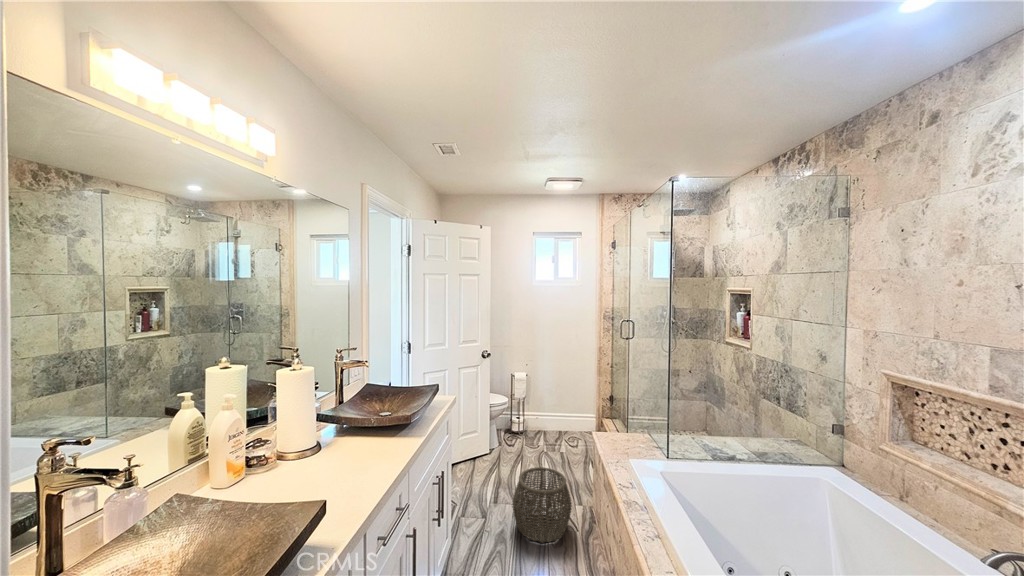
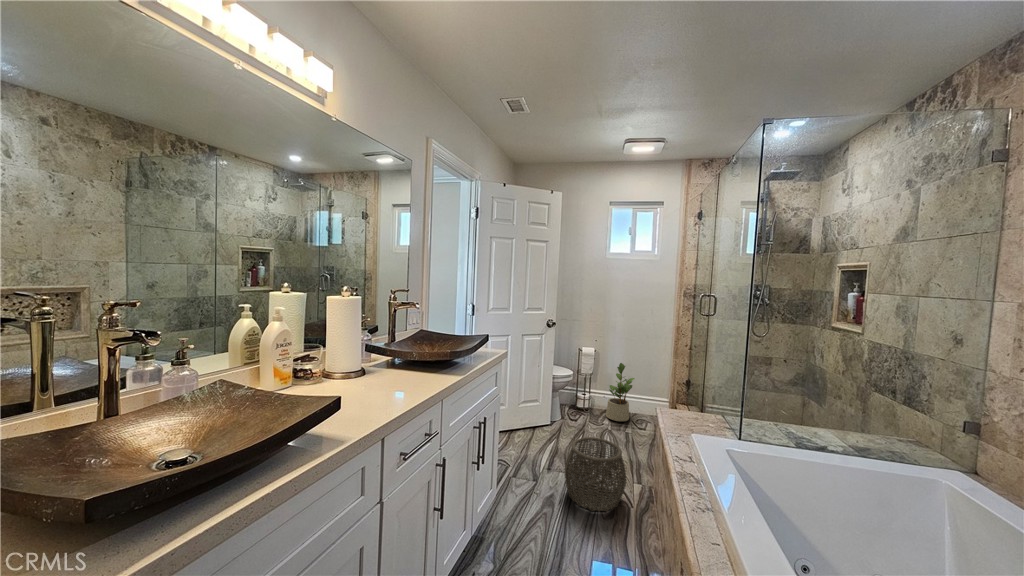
potted plant: none [541,384,566,440] -> present [606,363,635,421]

